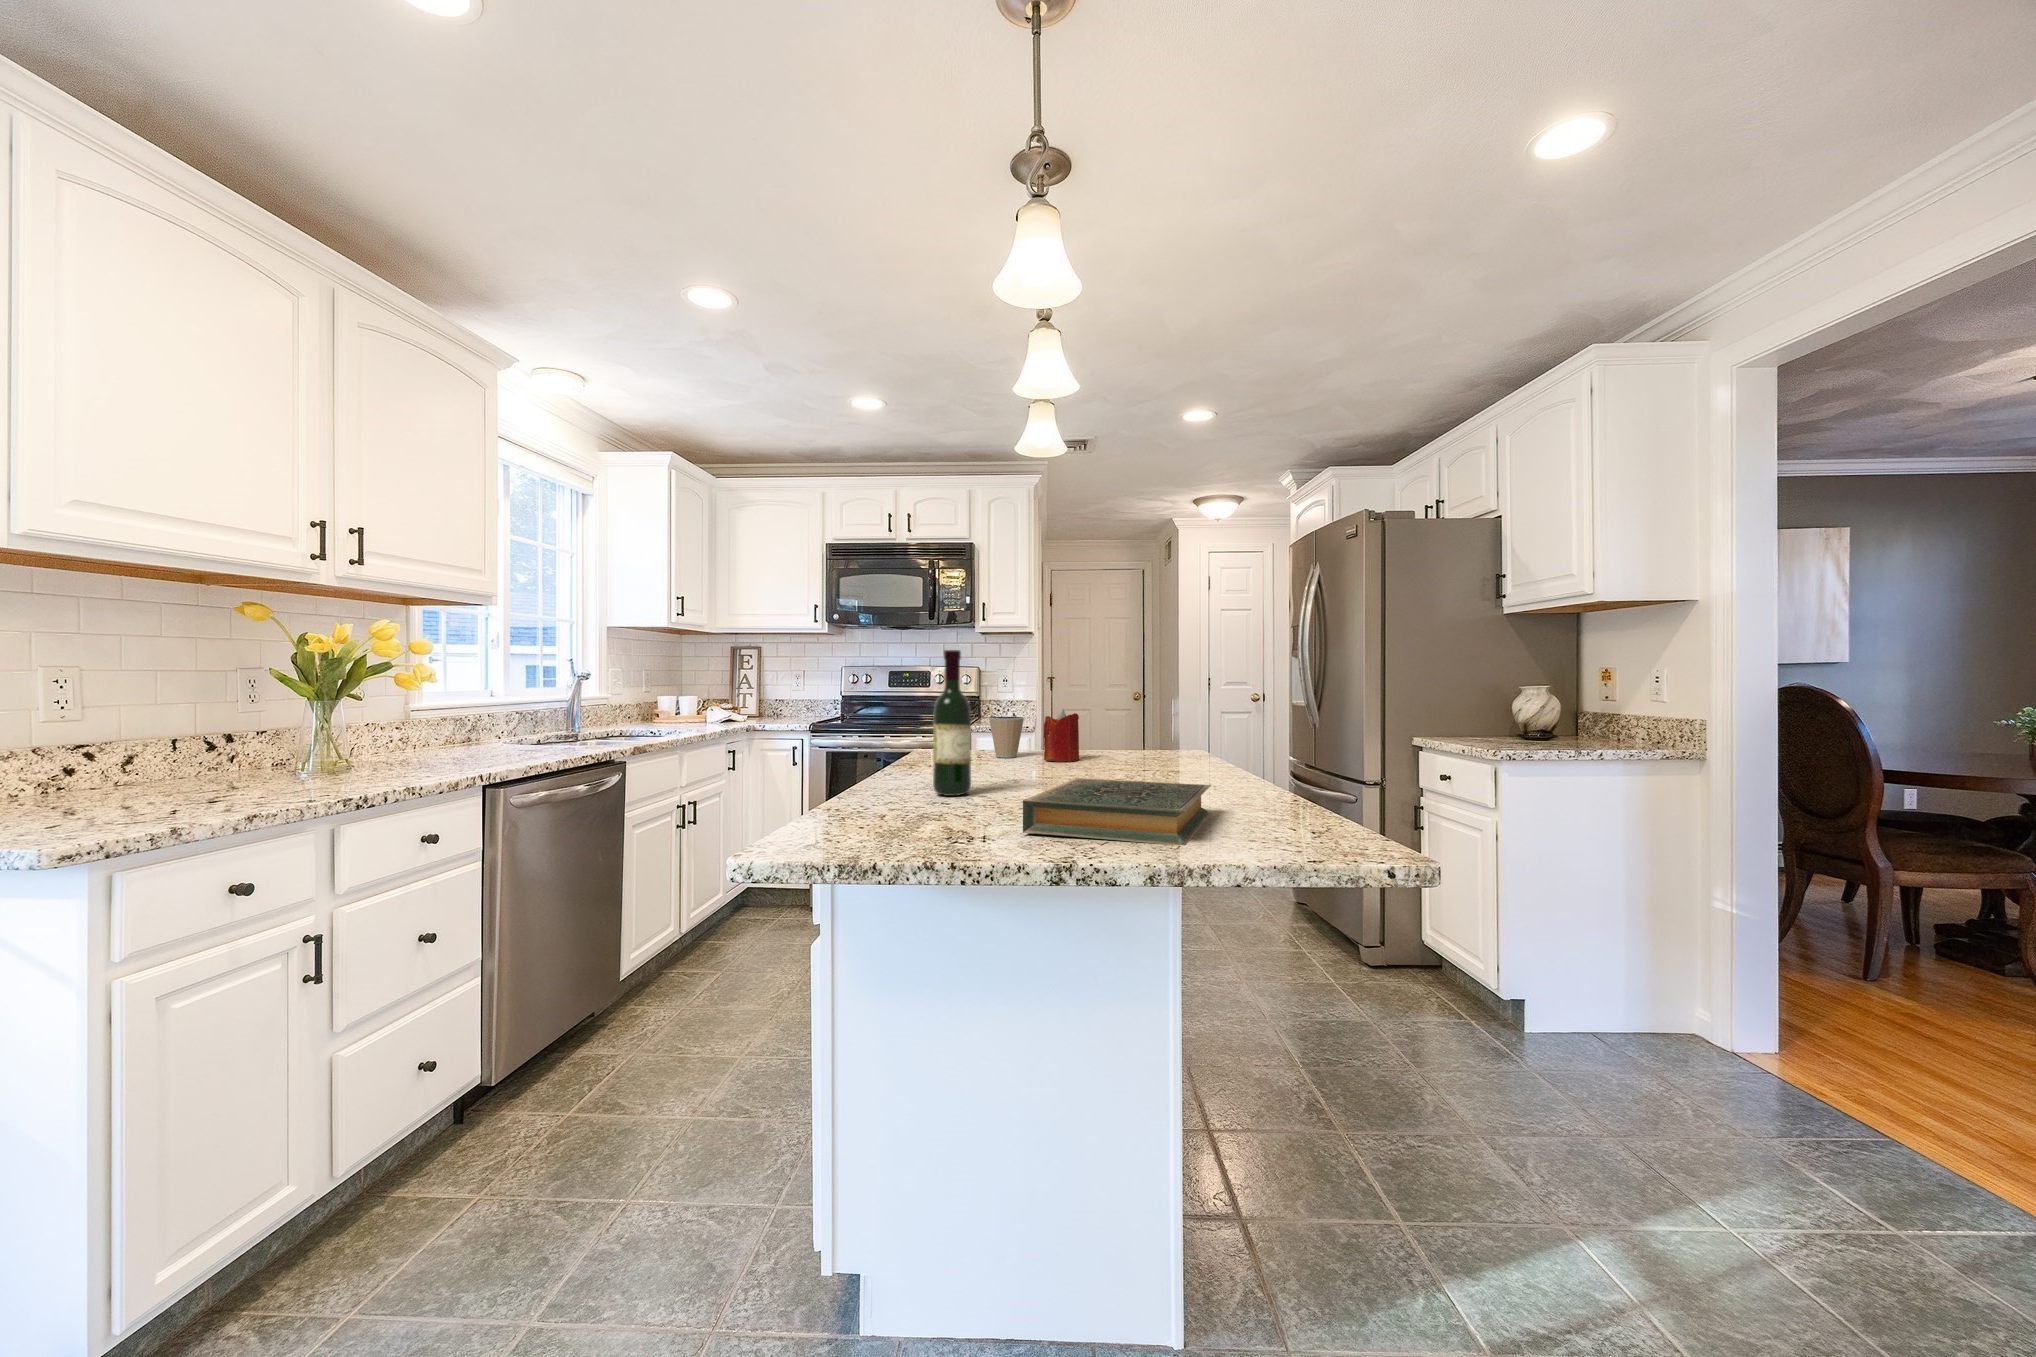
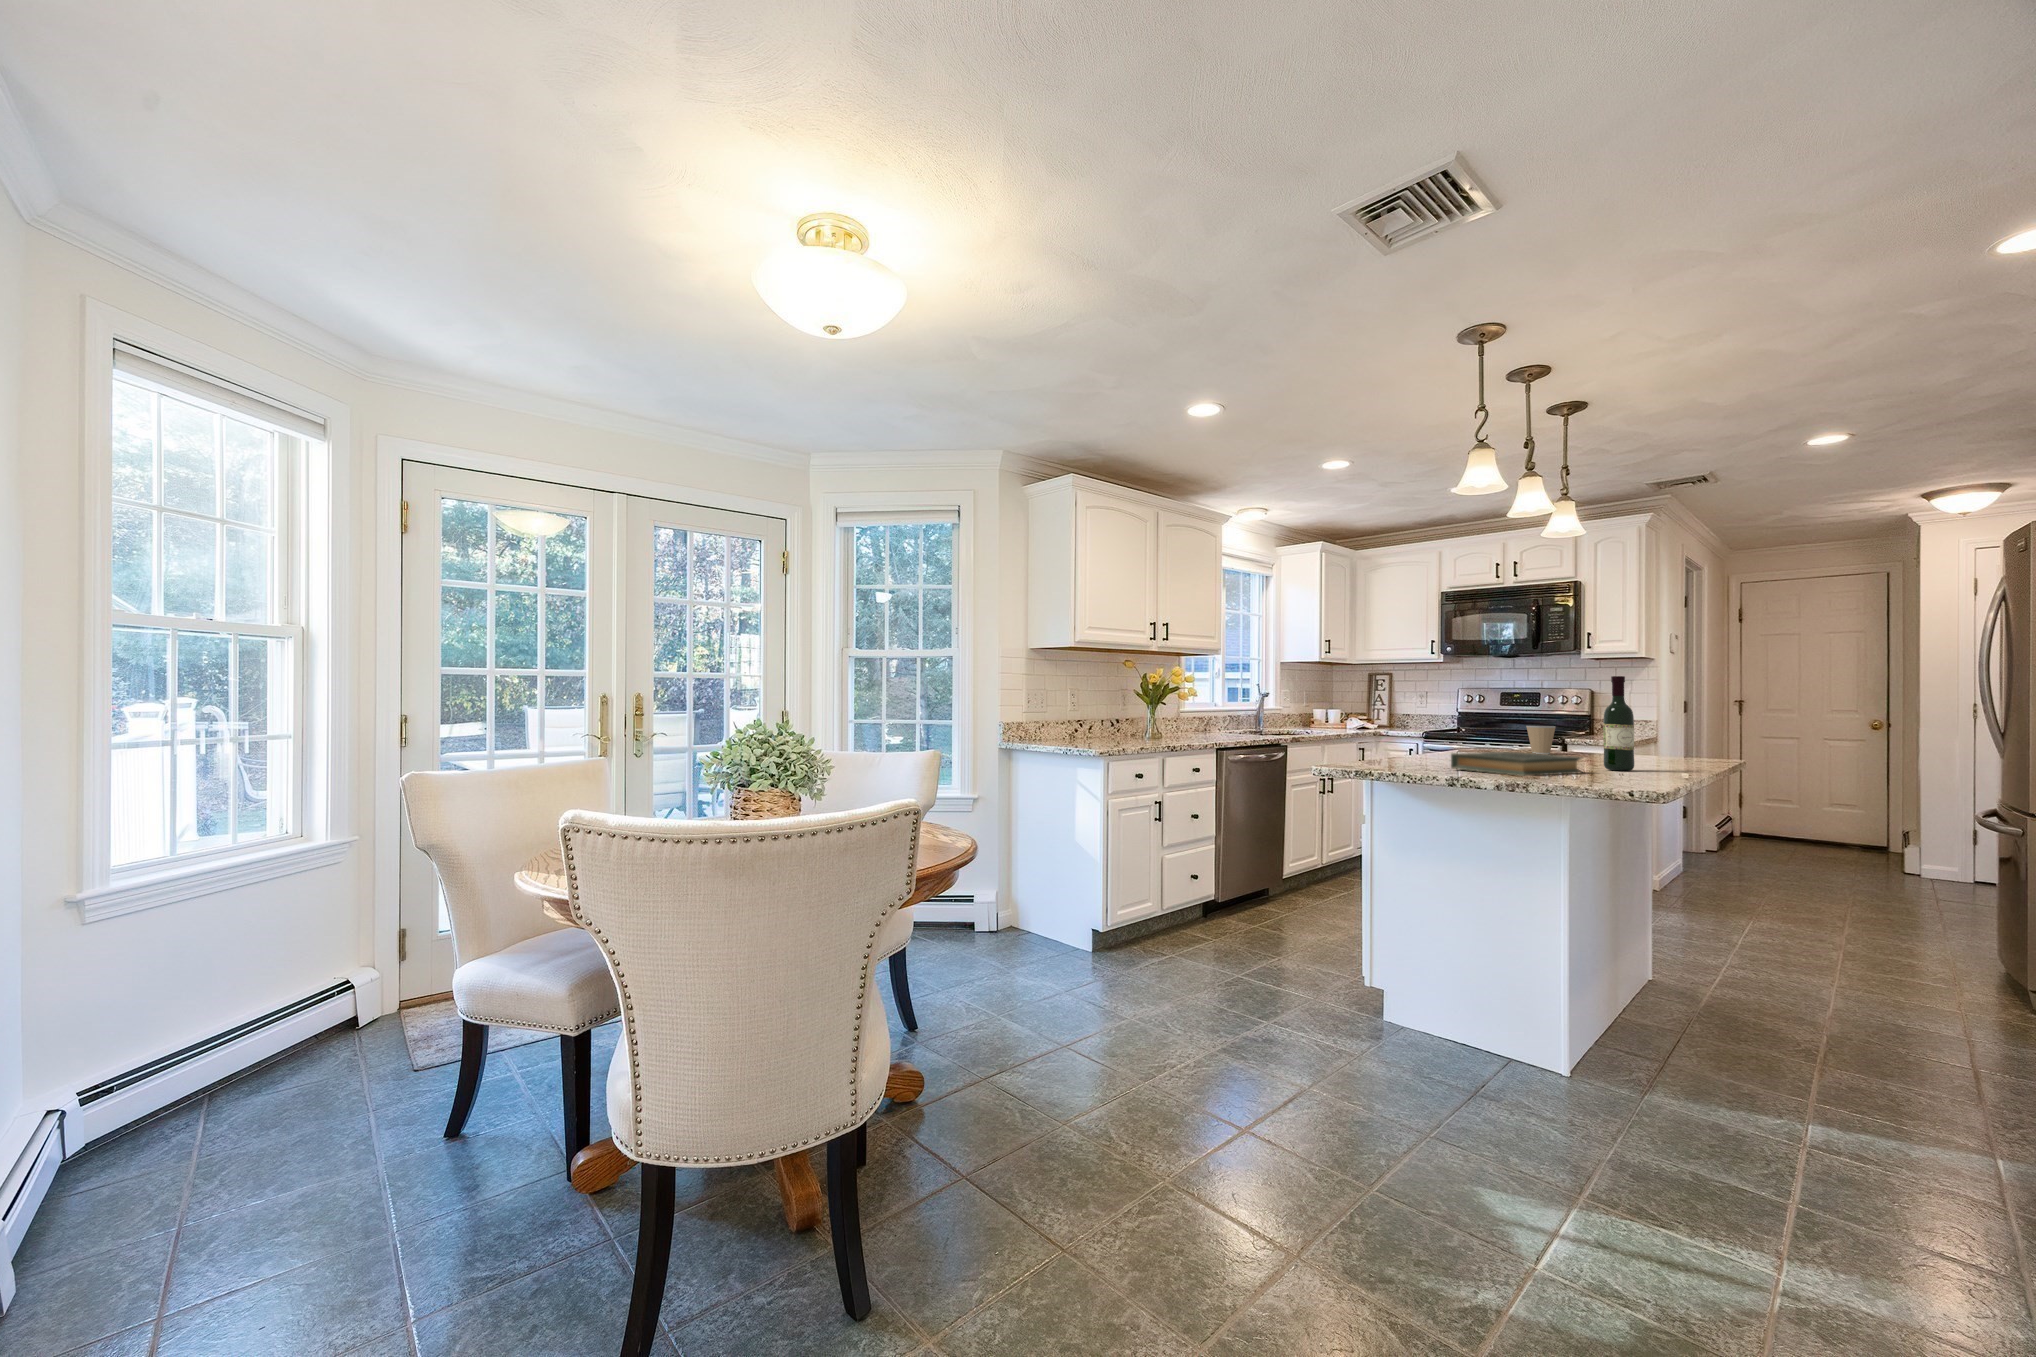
wine bottle: present [933,650,971,796] -> present [1603,676,1634,771]
candle: present [1043,709,1079,762] -> none [1563,720,1595,758]

